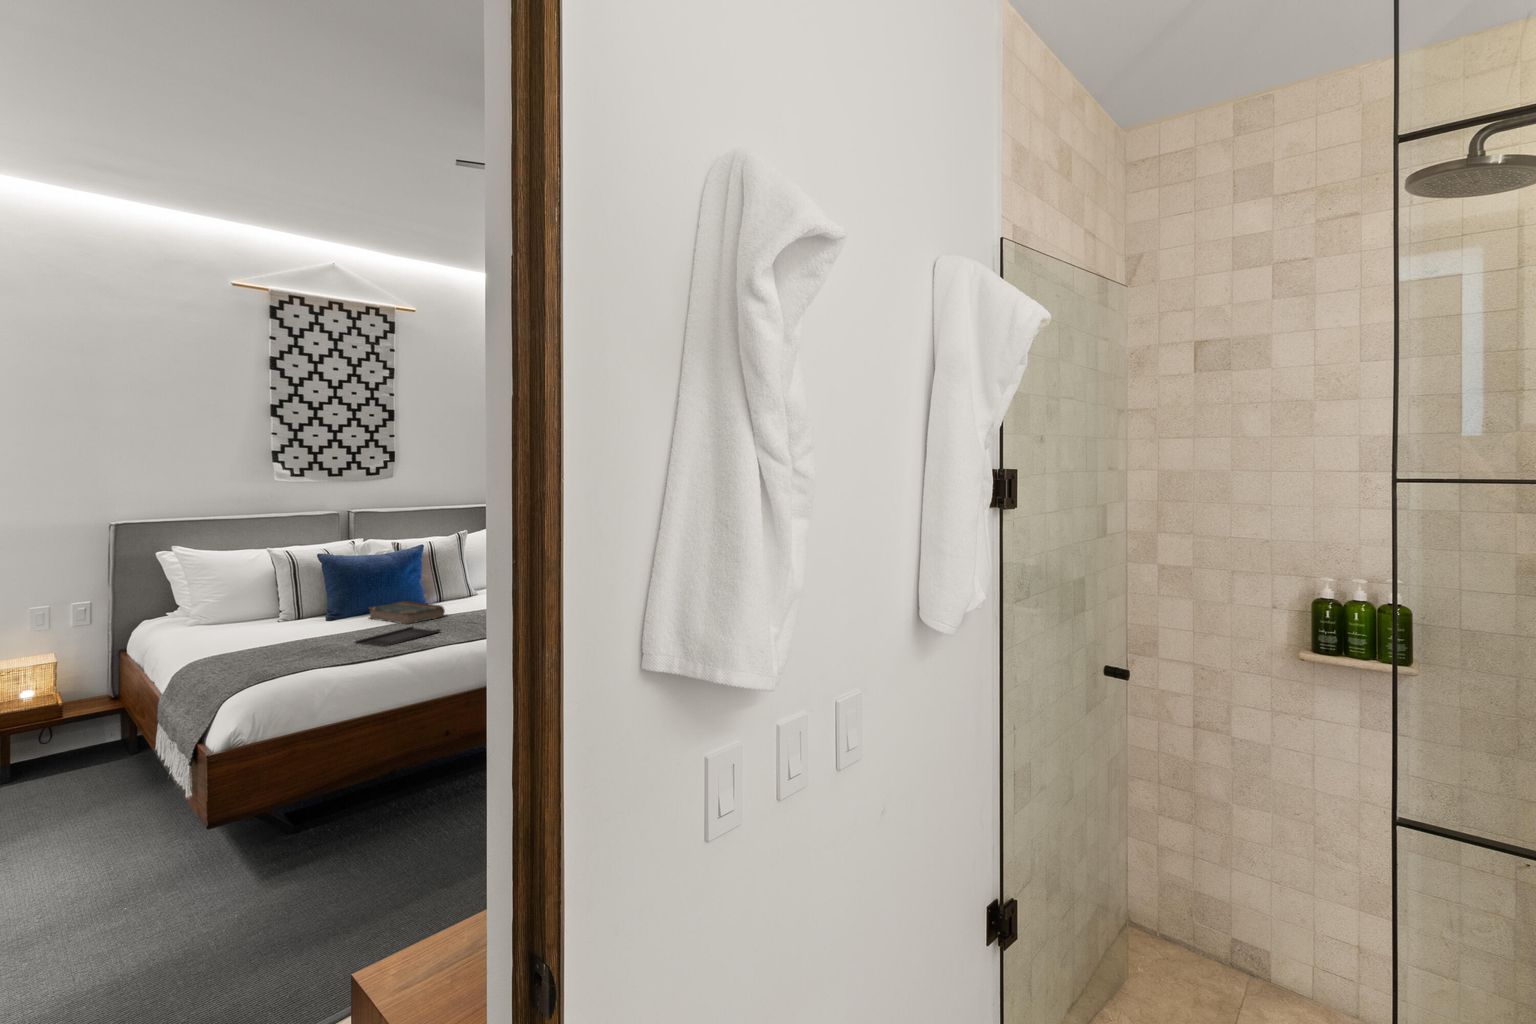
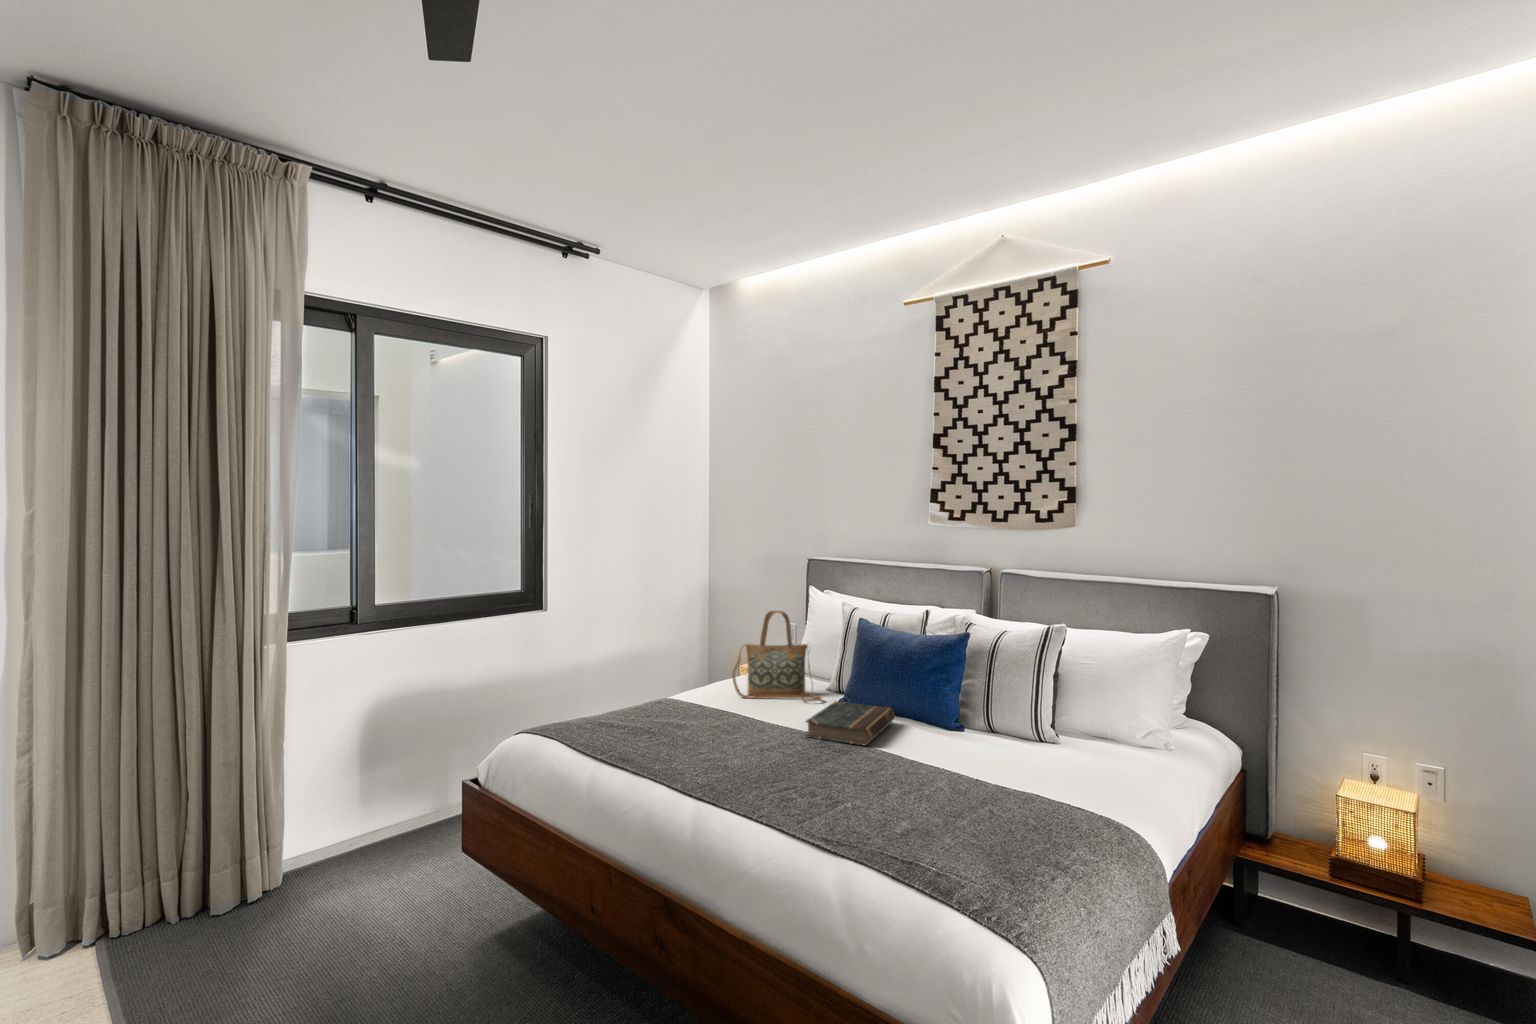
handbag: none [263,554,329,631] -> present [732,611,821,701]
tray: present [355,626,440,647] -> none [653,729,767,758]

